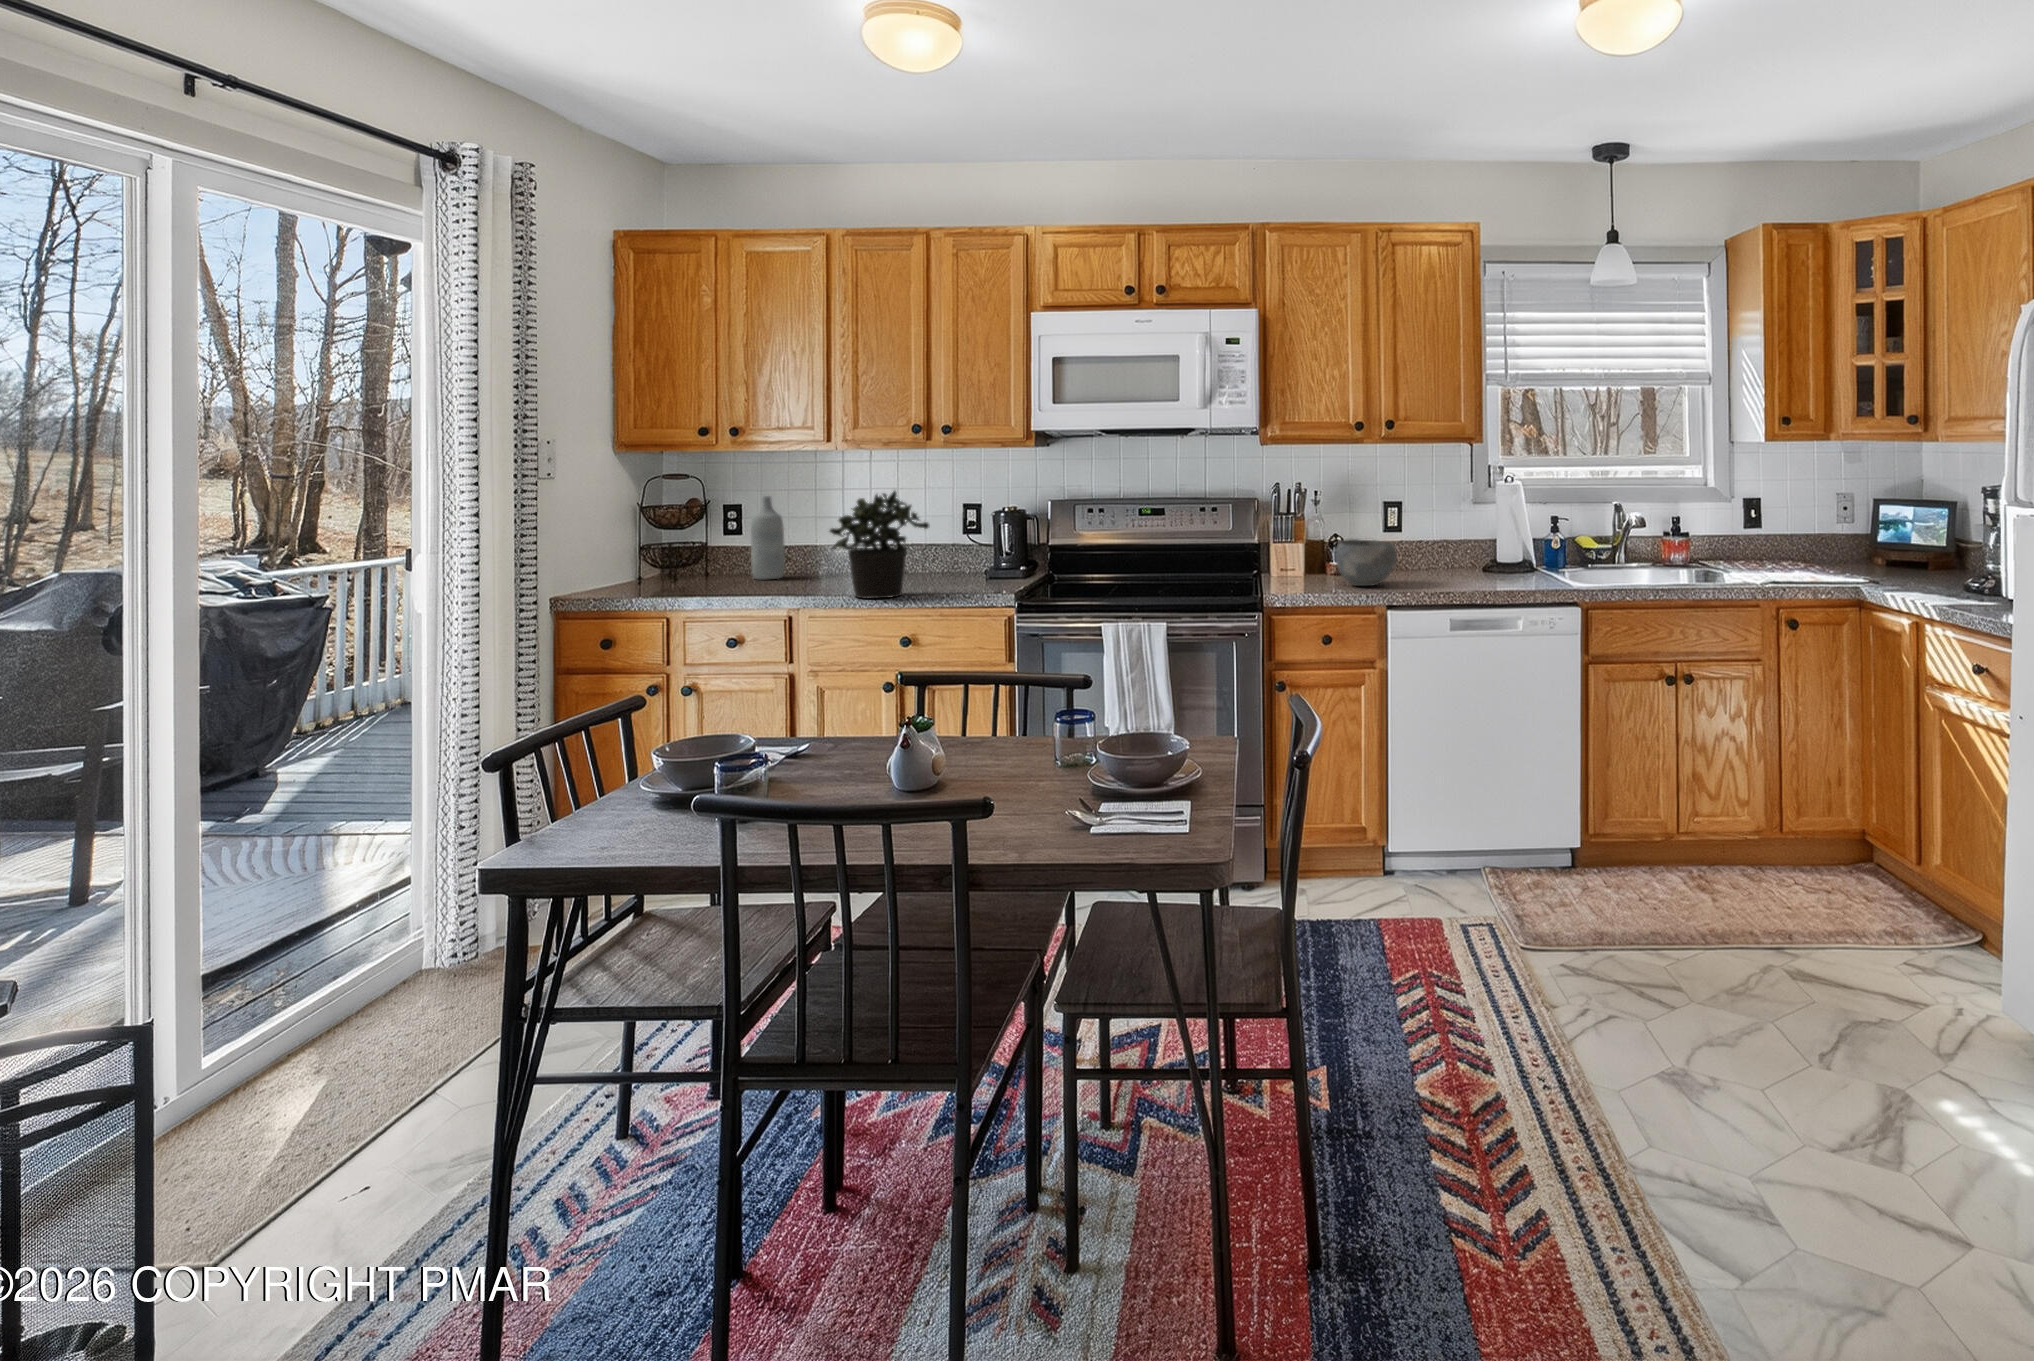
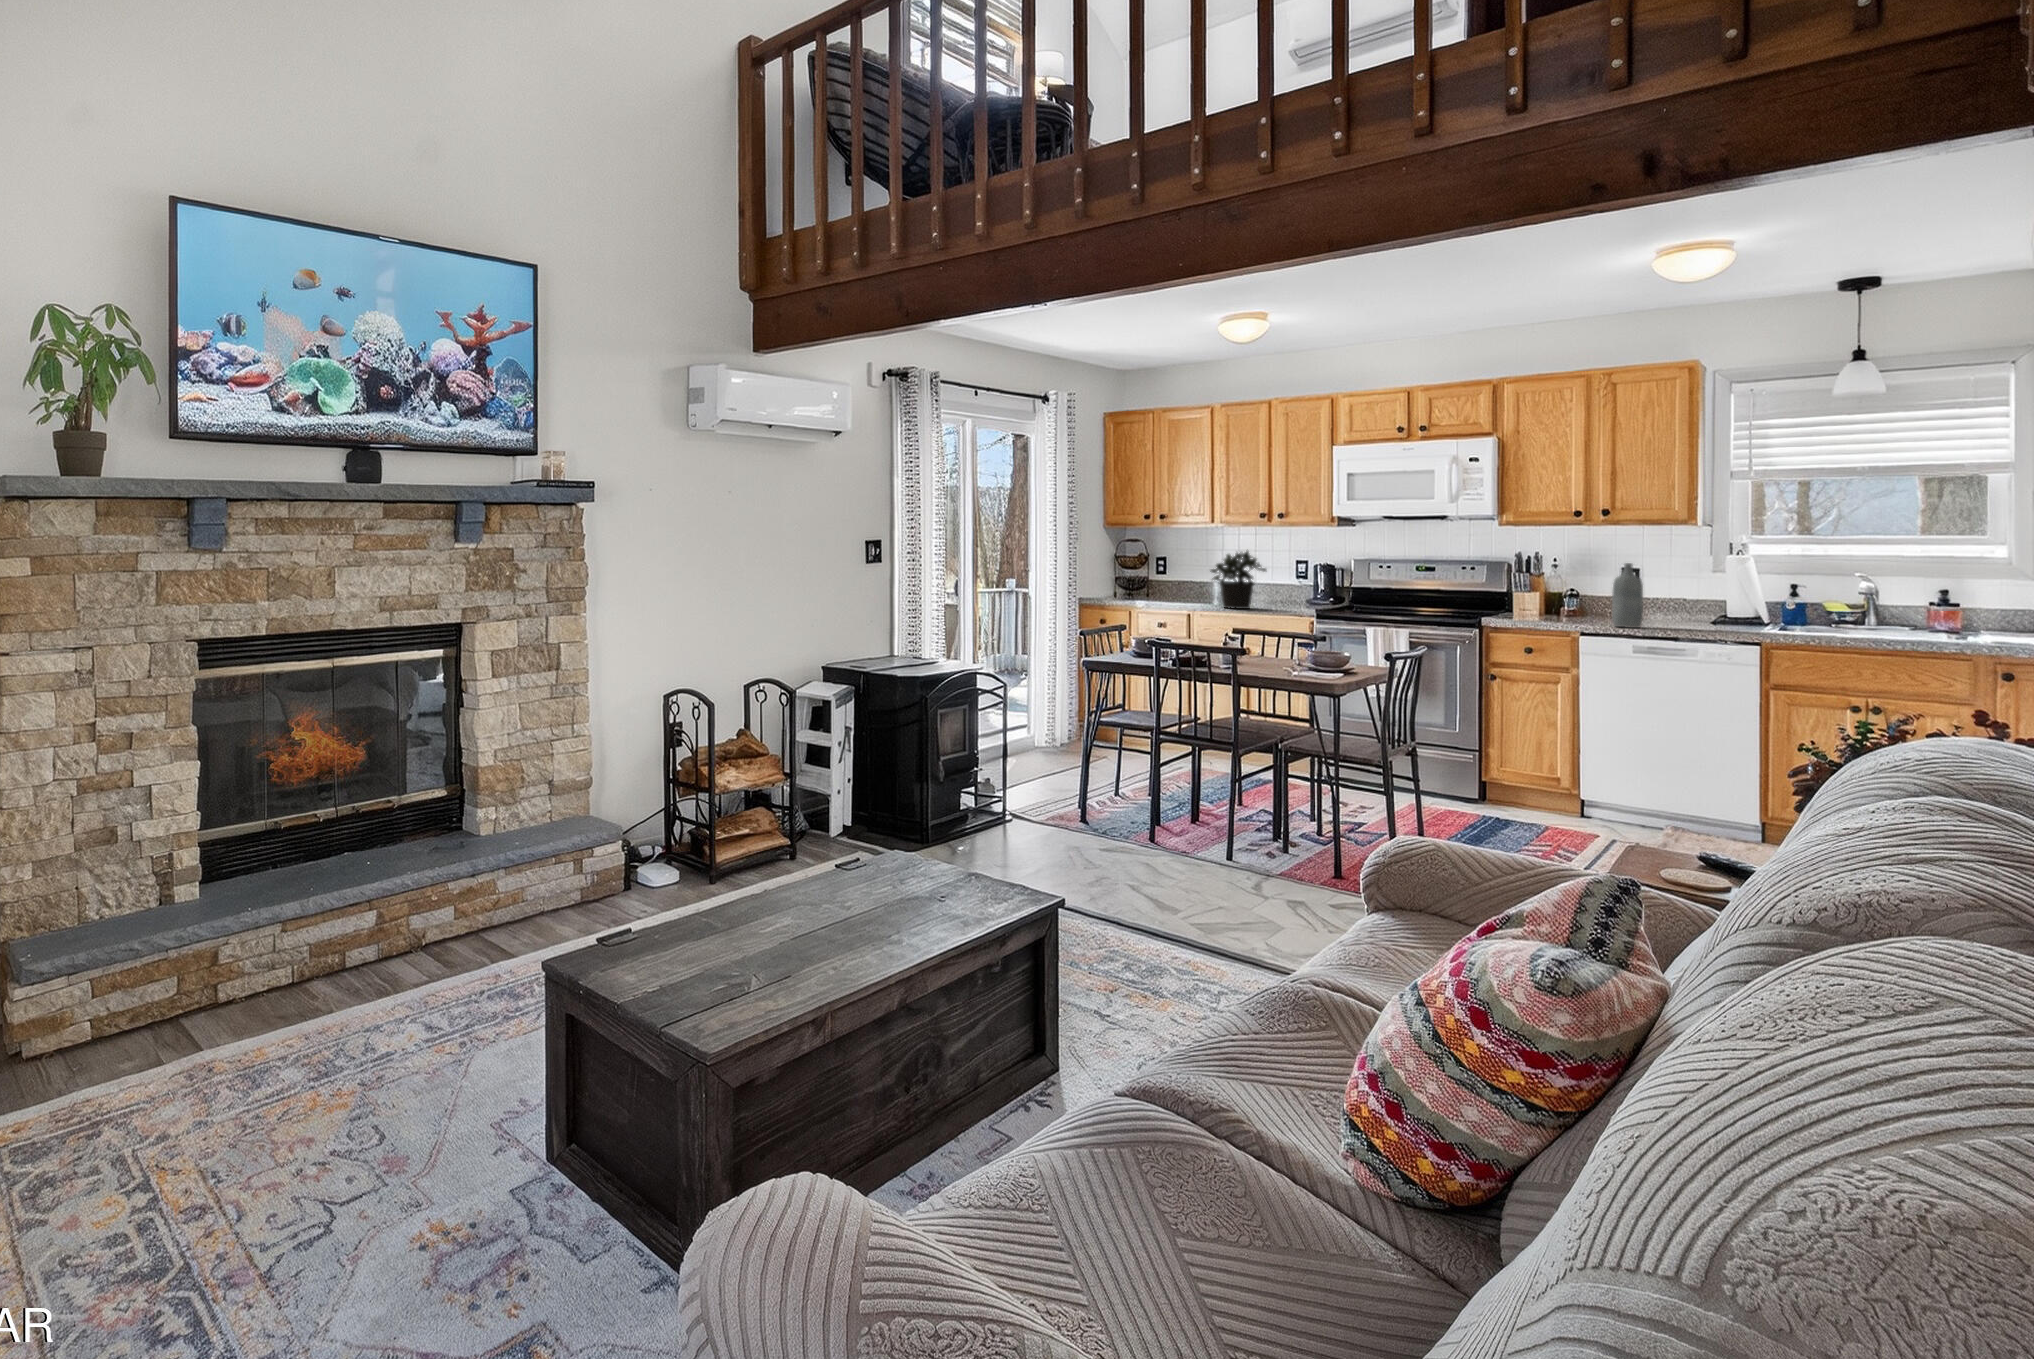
bottle: present [751,496,785,579] -> present [1612,563,1643,628]
bowl: present [1335,539,1396,586] -> none [1552,591,1605,622]

